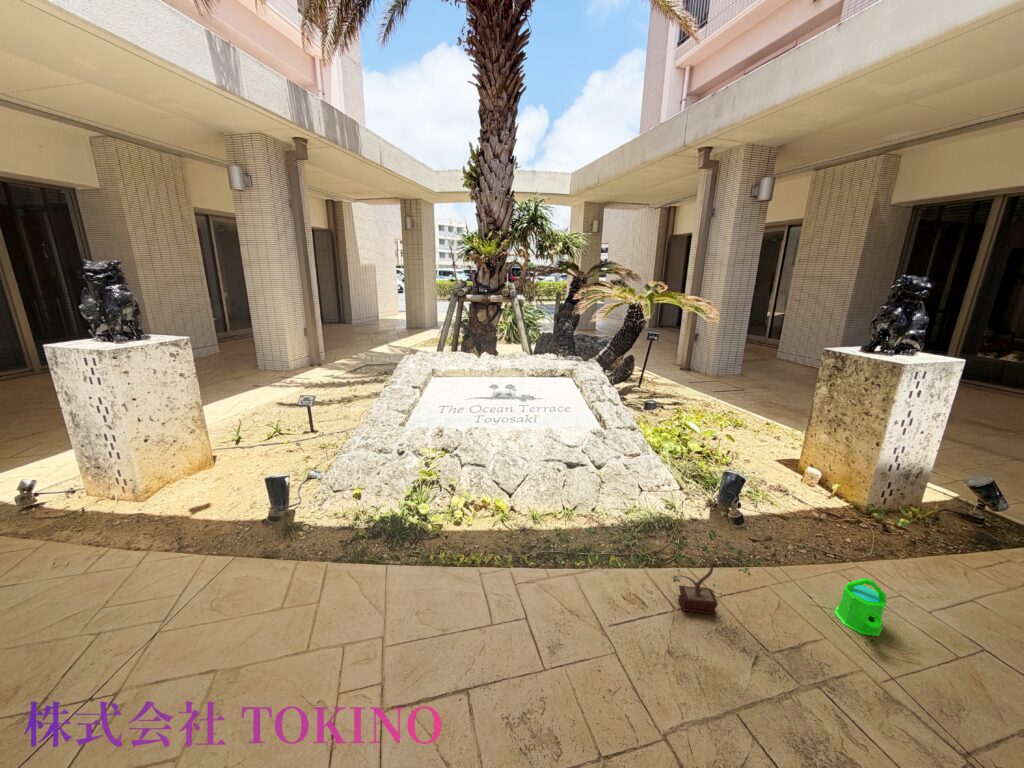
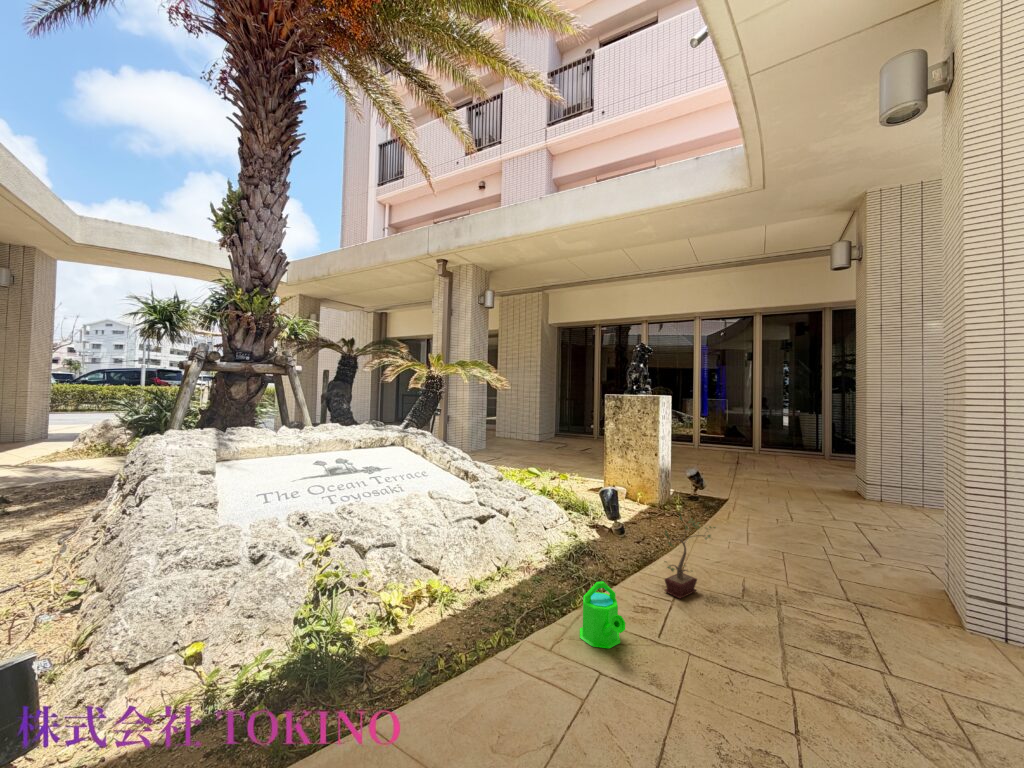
watering can: present [834,578,887,636] -> present [580,581,625,649]

